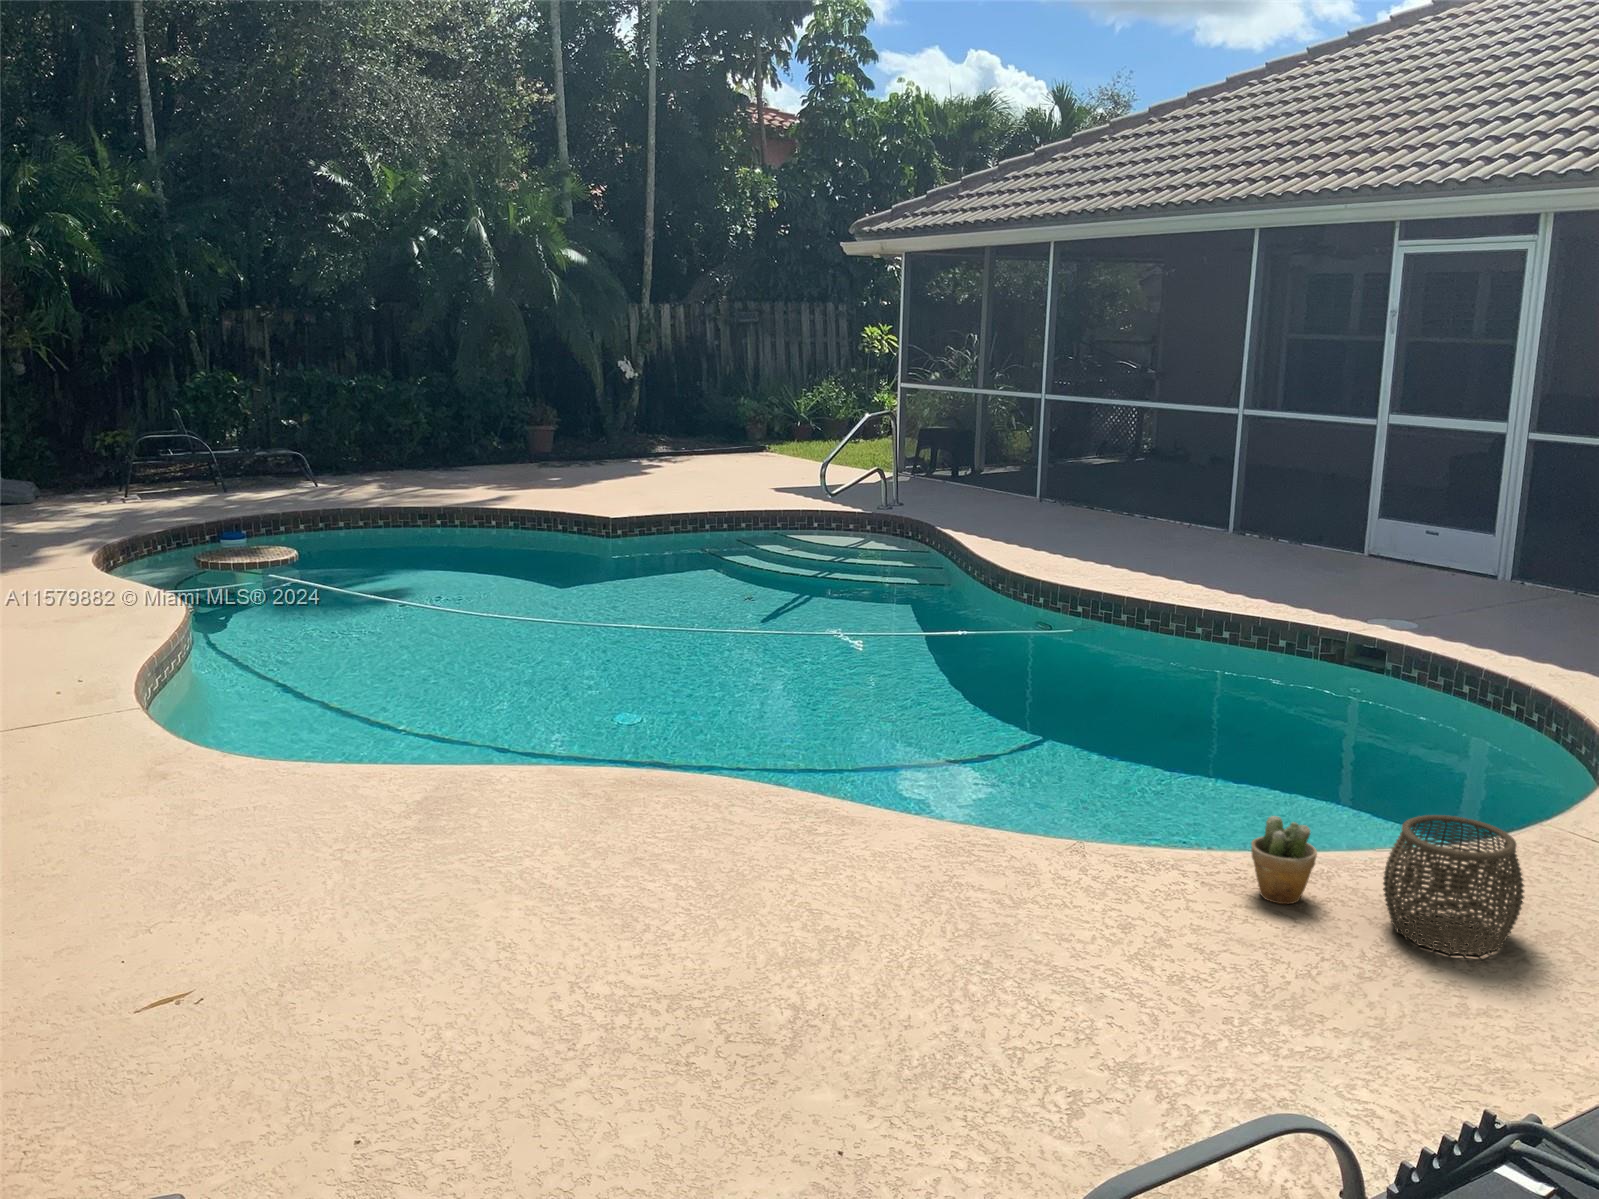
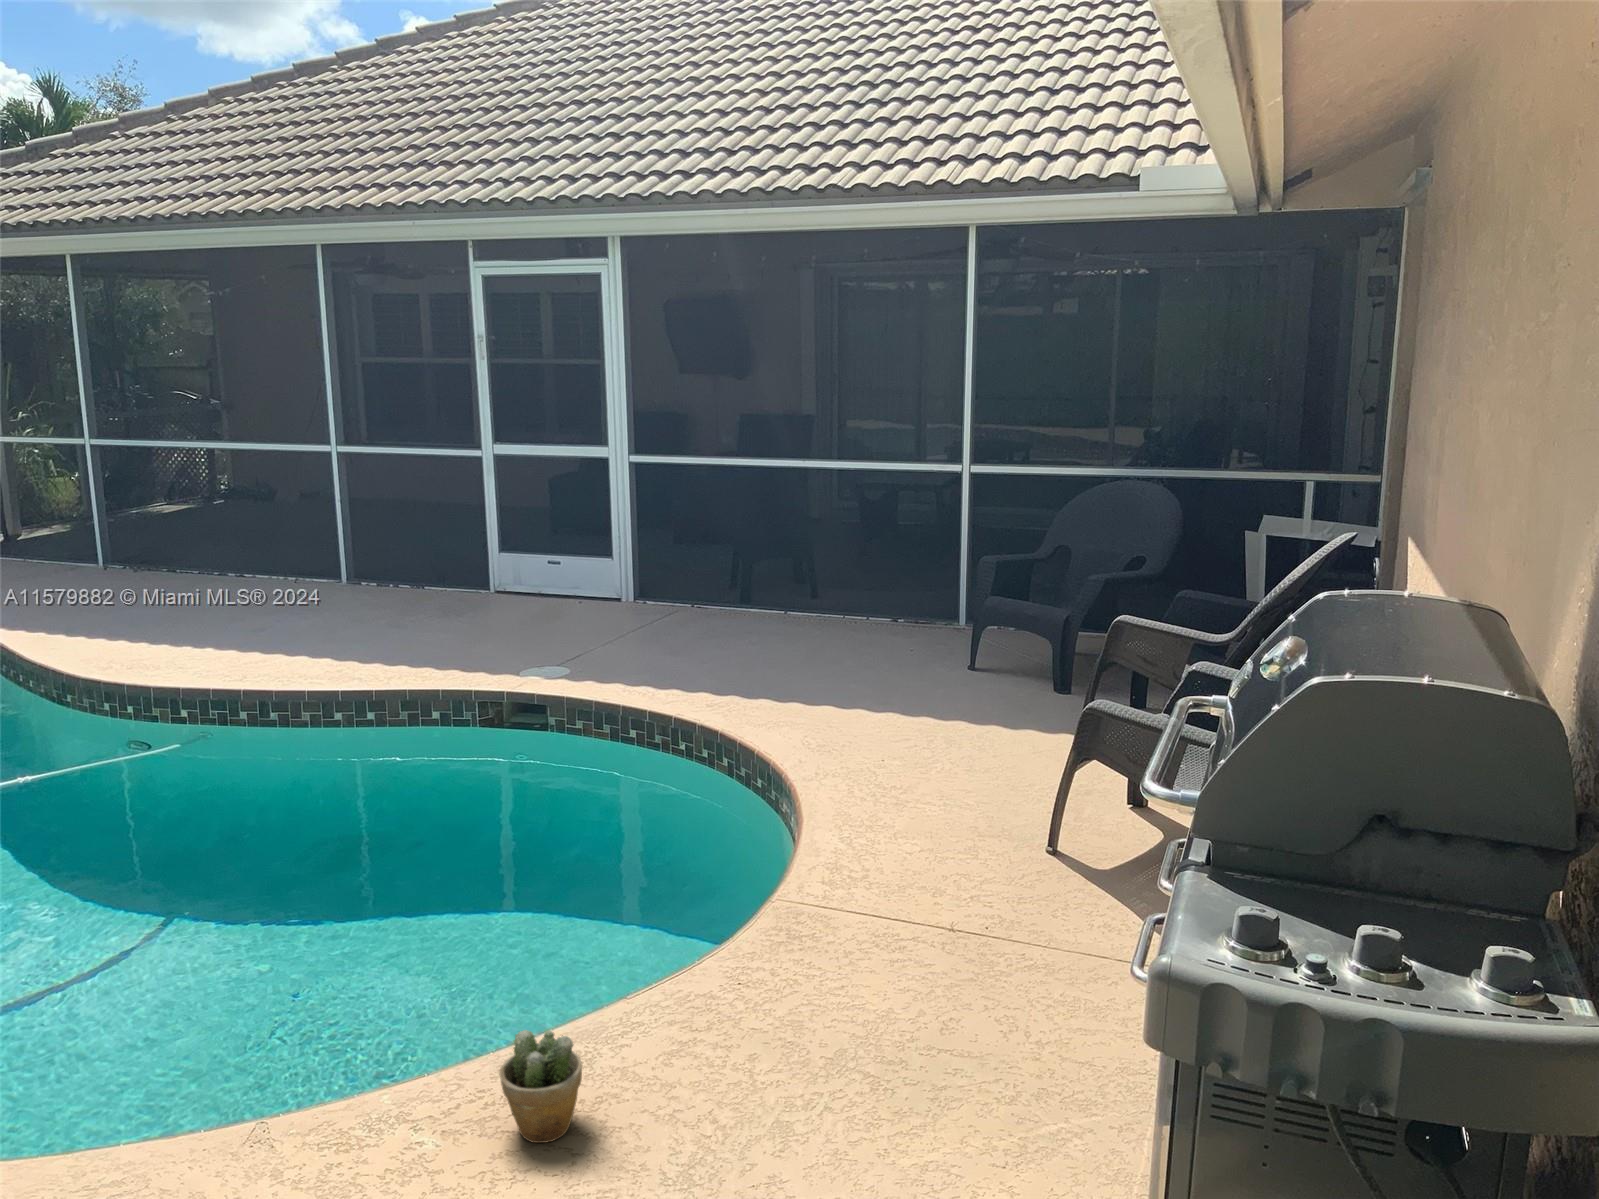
woven basket: present [1383,815,1524,956] -> none [665,968,819,1151]

